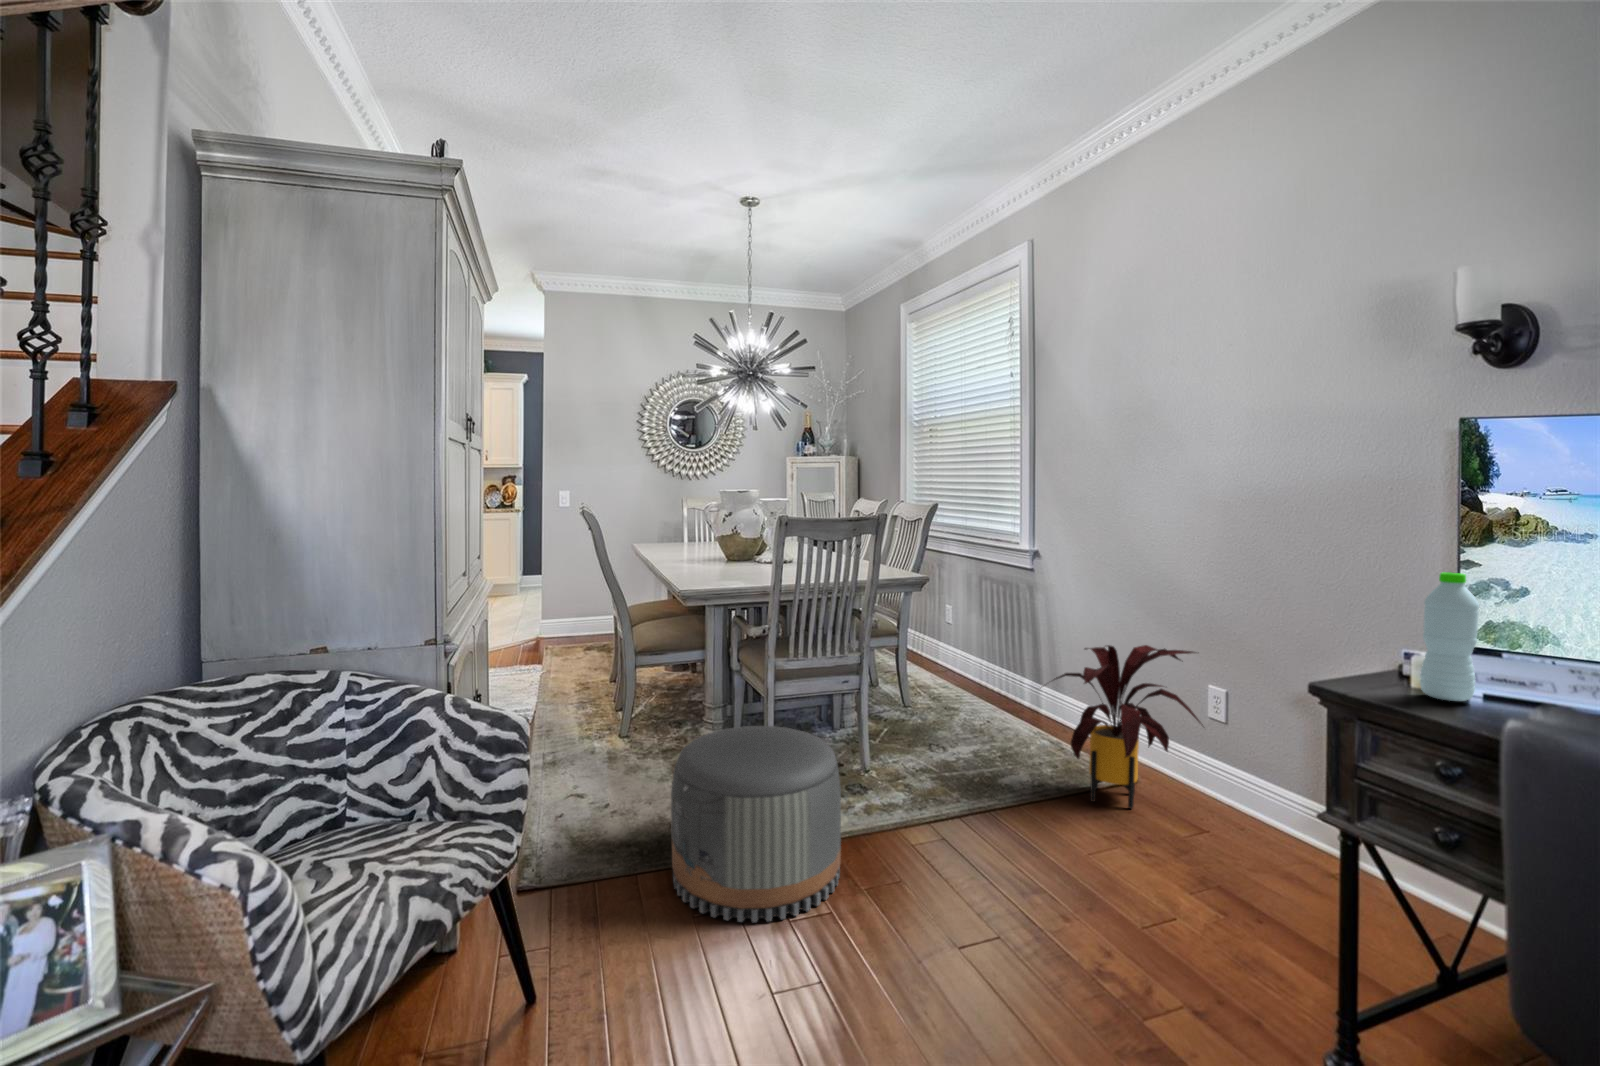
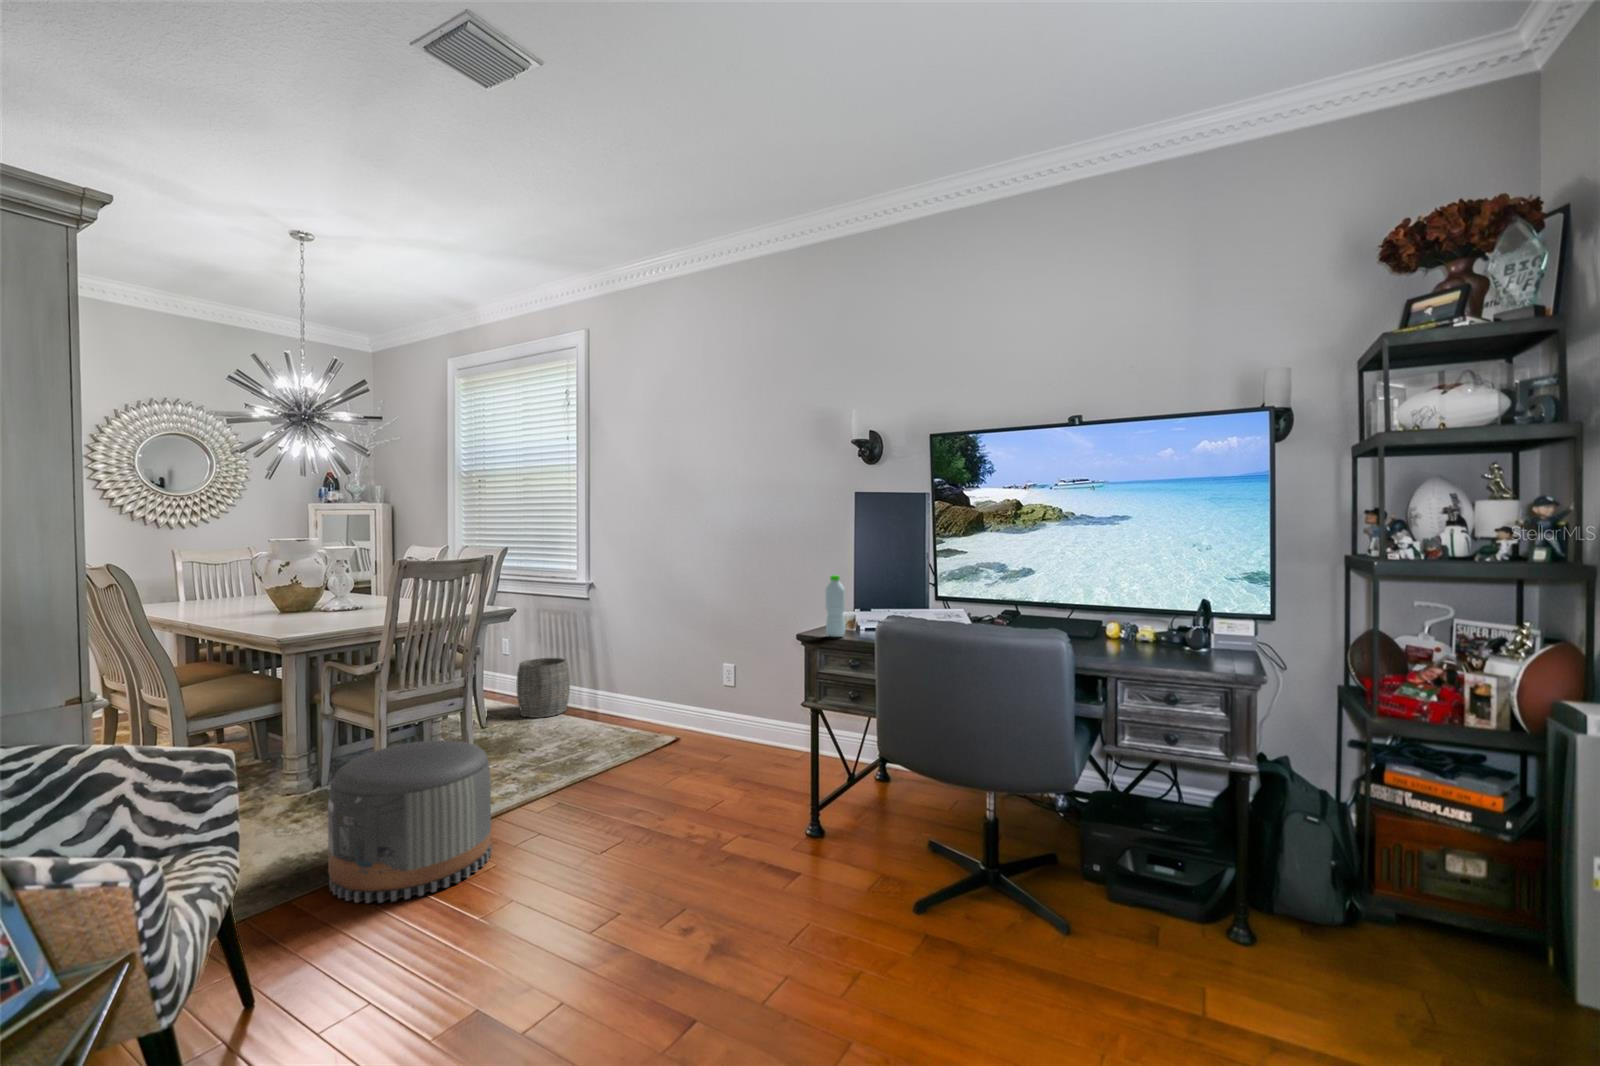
woven basket: none [945,635,1007,707] -> present [517,658,570,718]
house plant: present [1054,645,1203,809] -> none [613,641,722,756]

